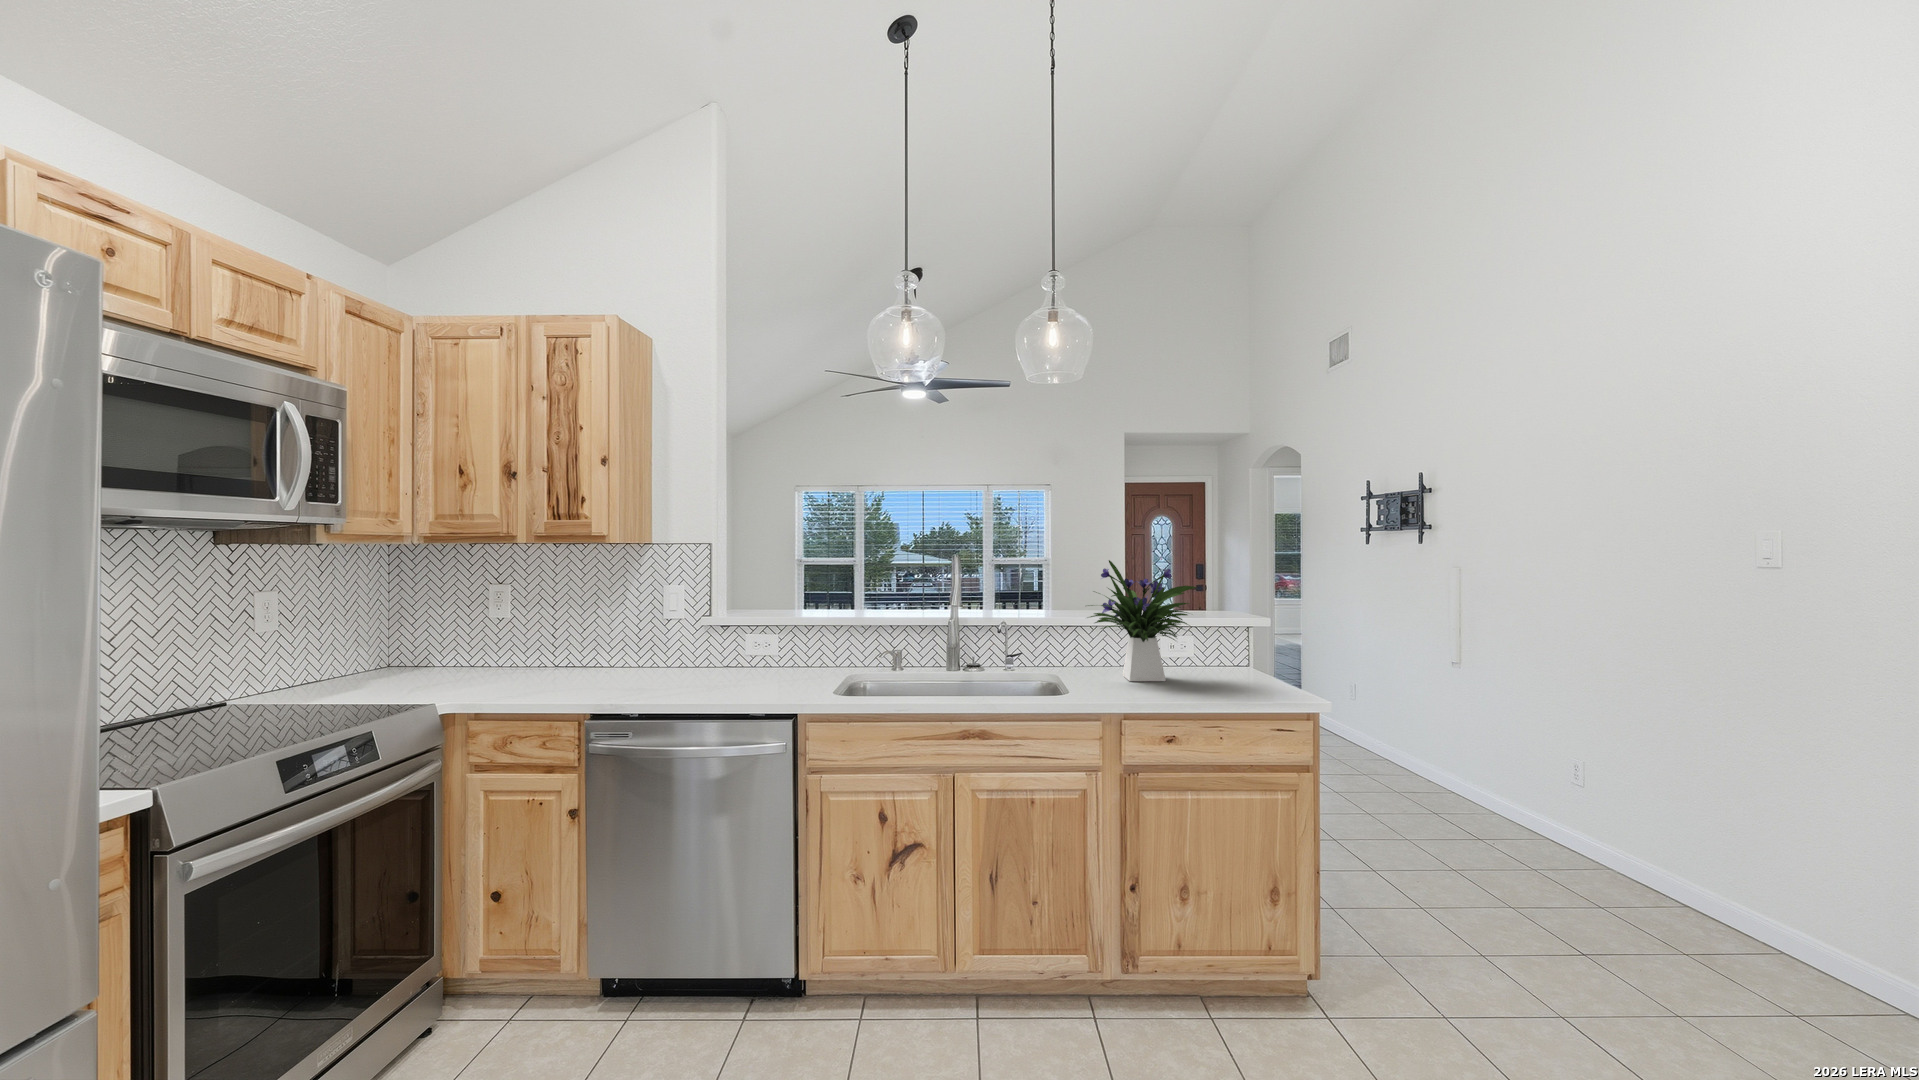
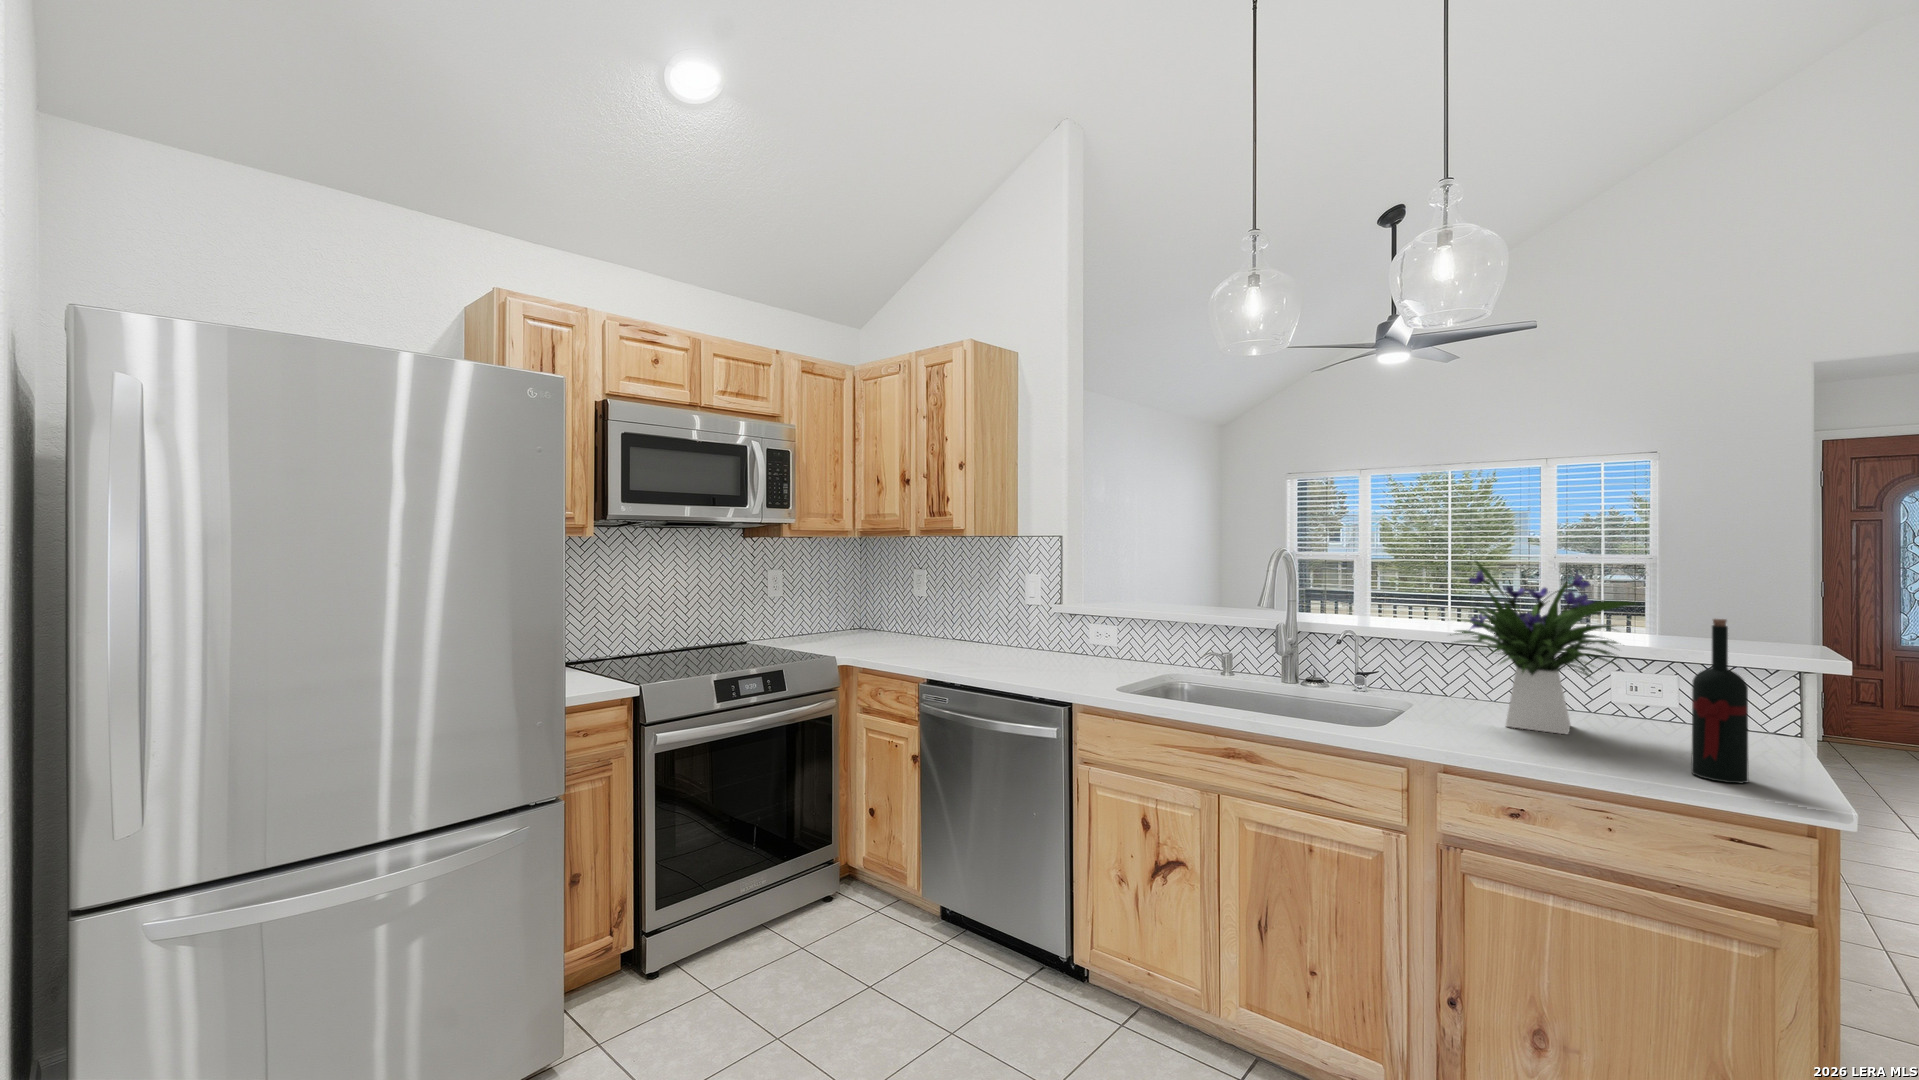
wine bottle: none [1248,593,1276,695] -> present [1691,619,1749,783]

